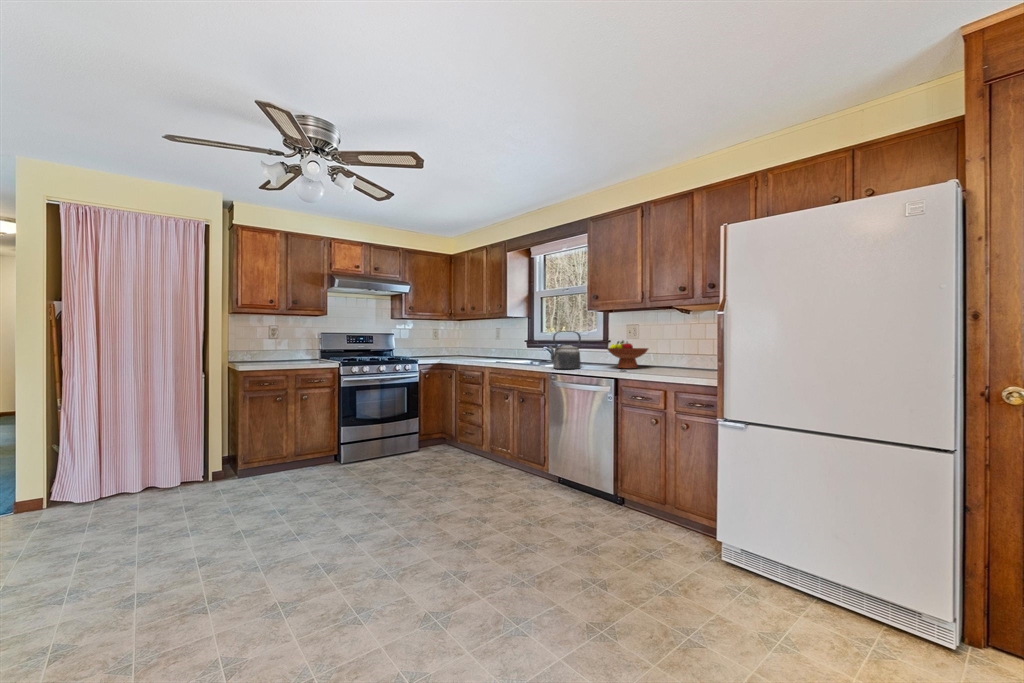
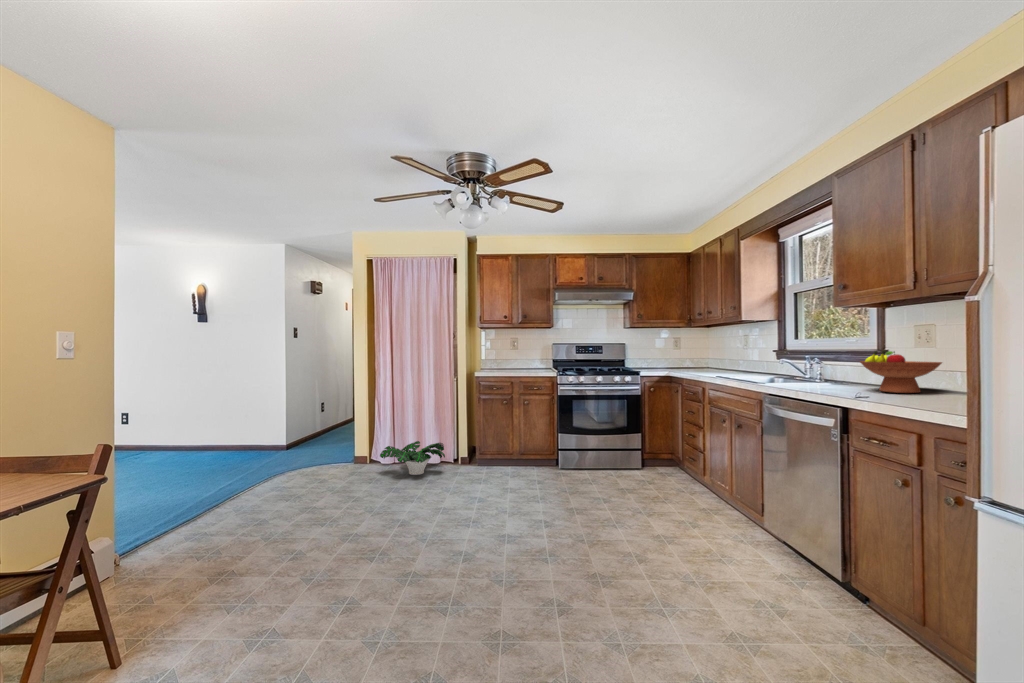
kettle: present [549,331,581,369] -> none [767,337,822,389]
potted plant: none [93,456,204,503] -> present [380,441,445,475]

